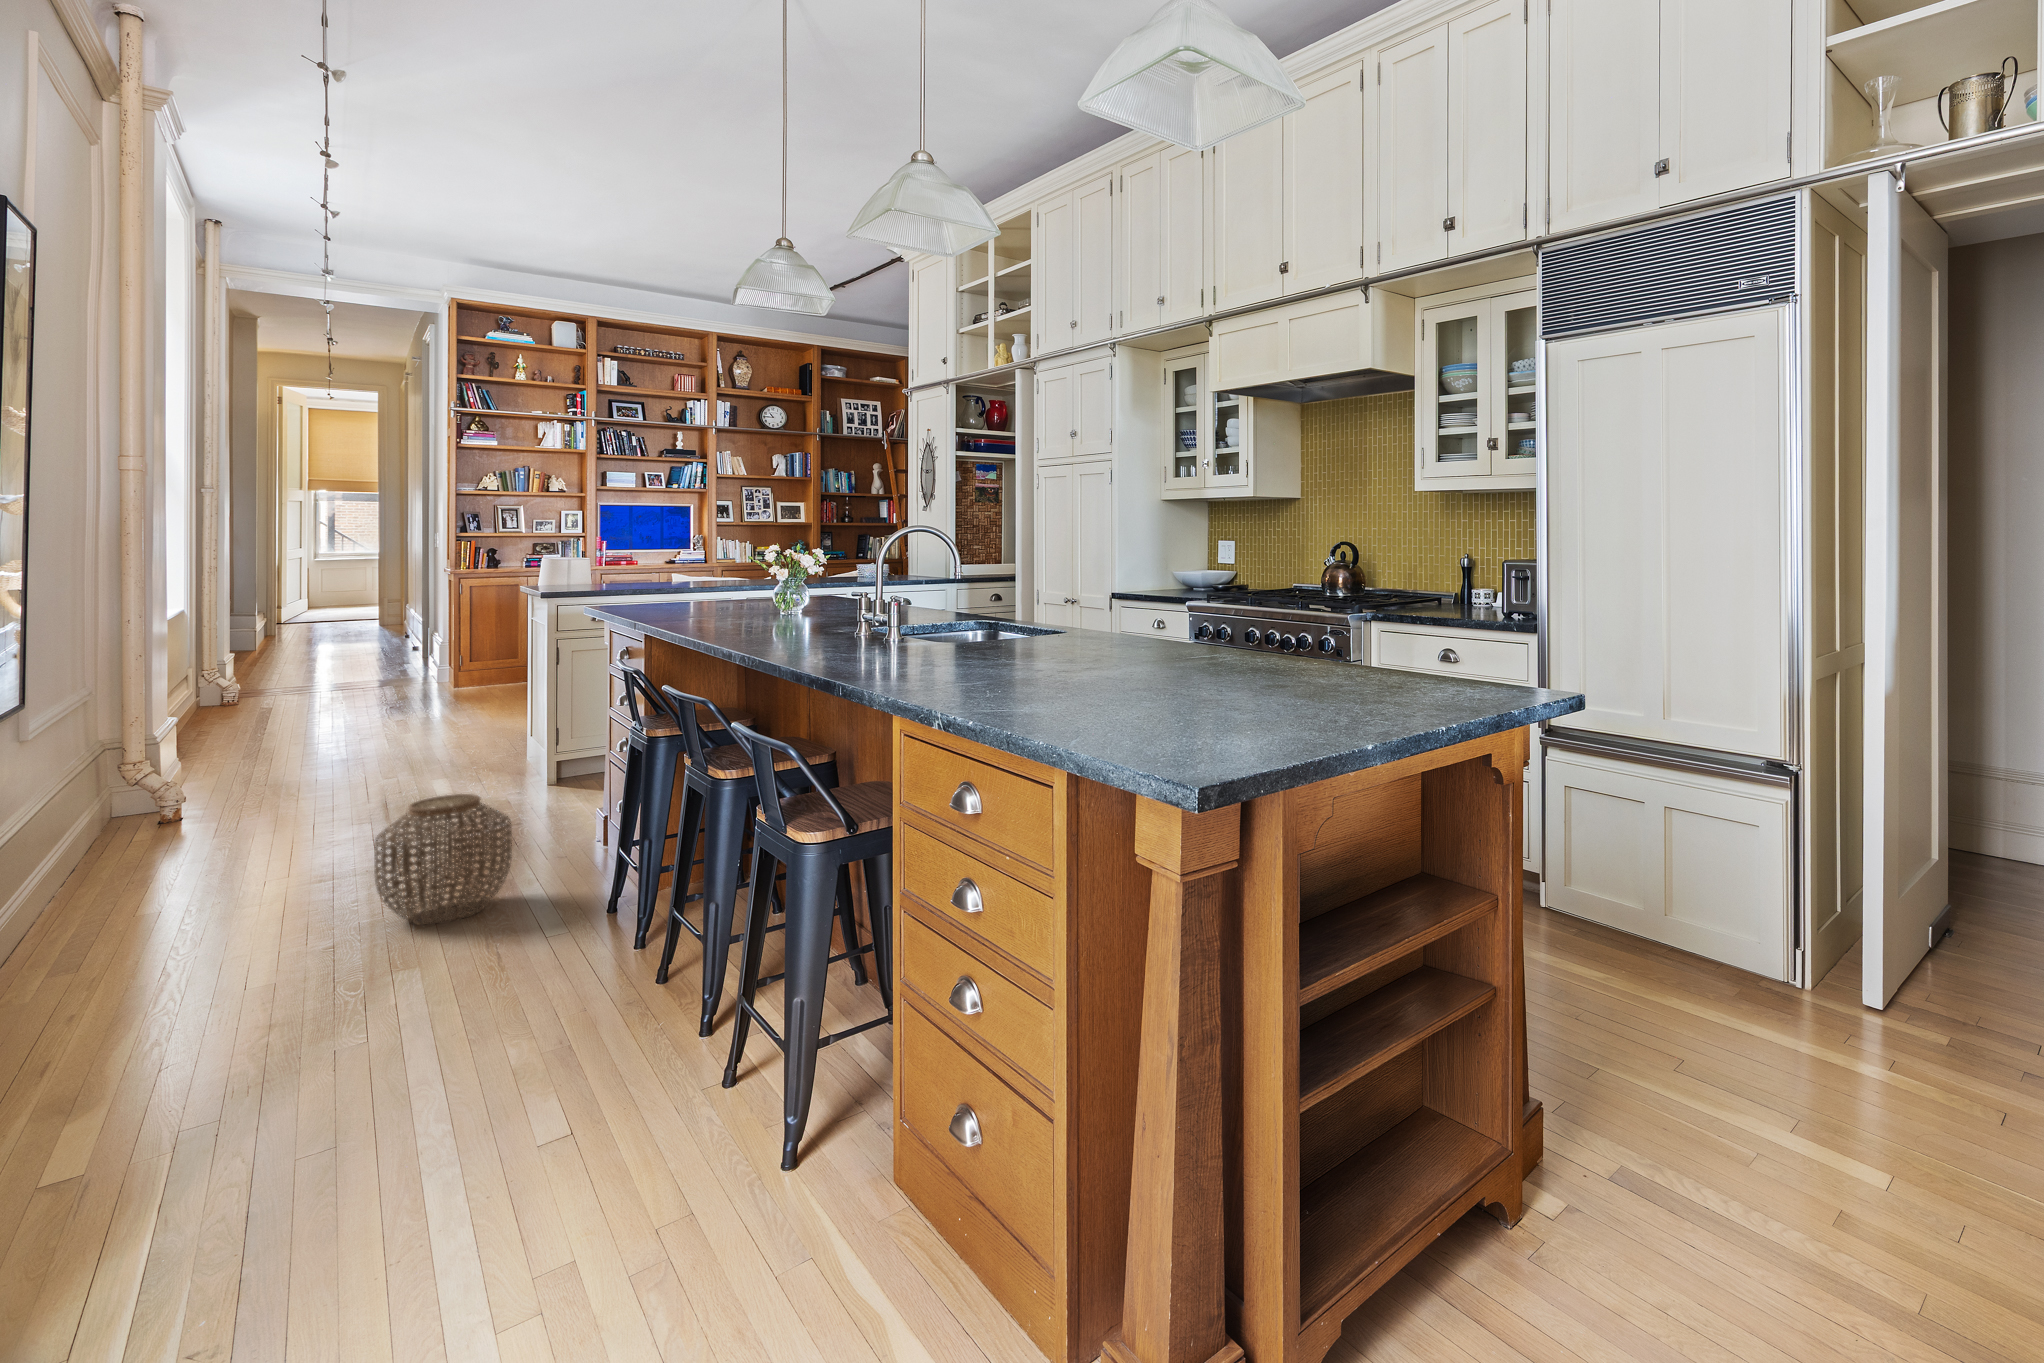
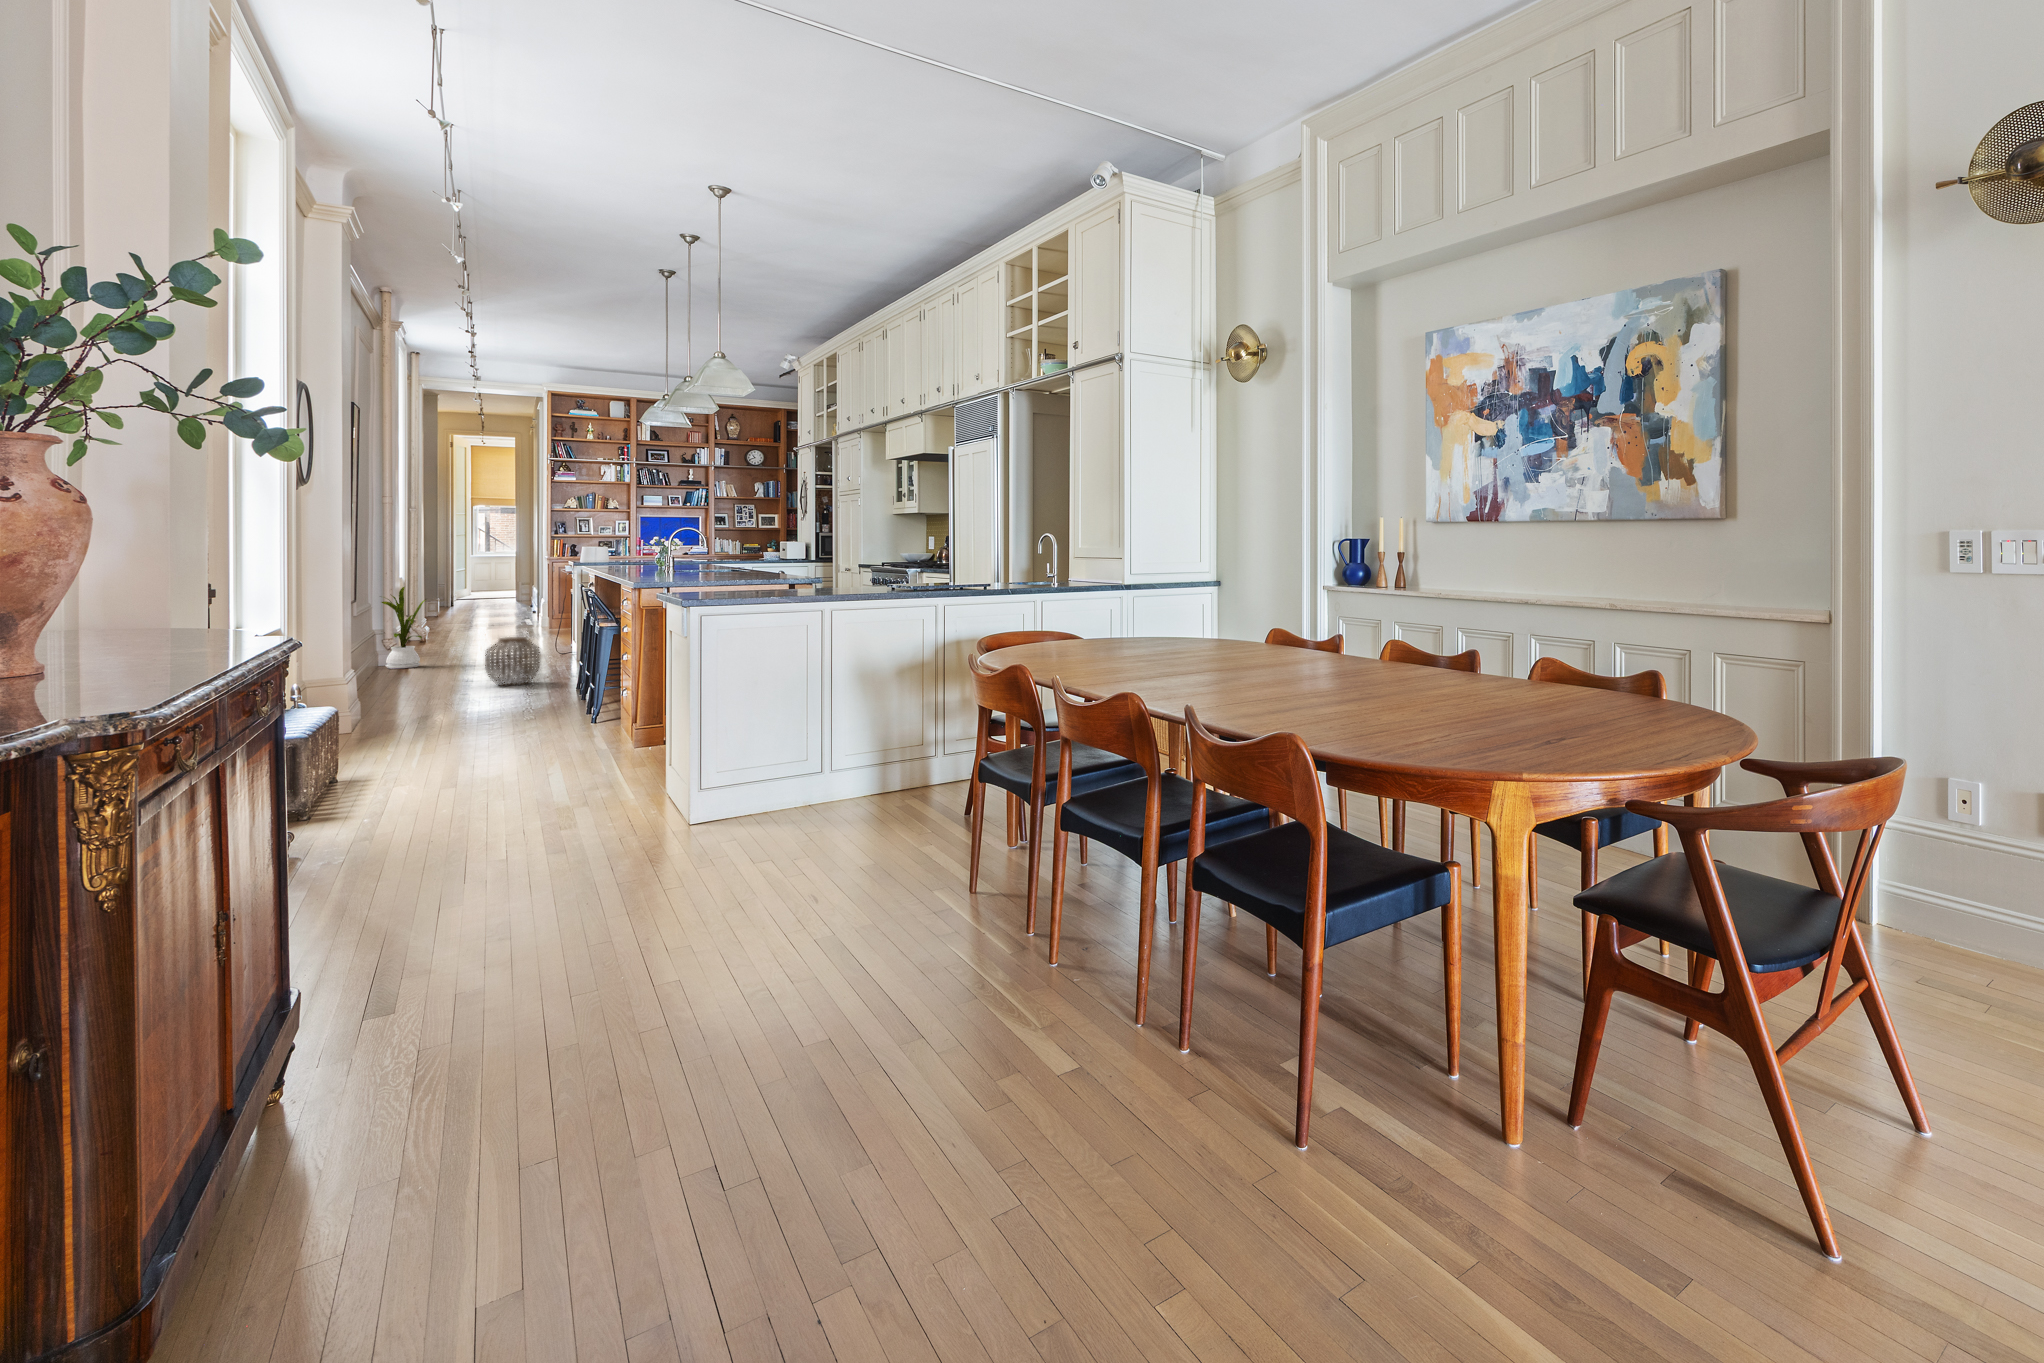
house plant: none [111,660,228,839] -> present [382,587,425,669]

